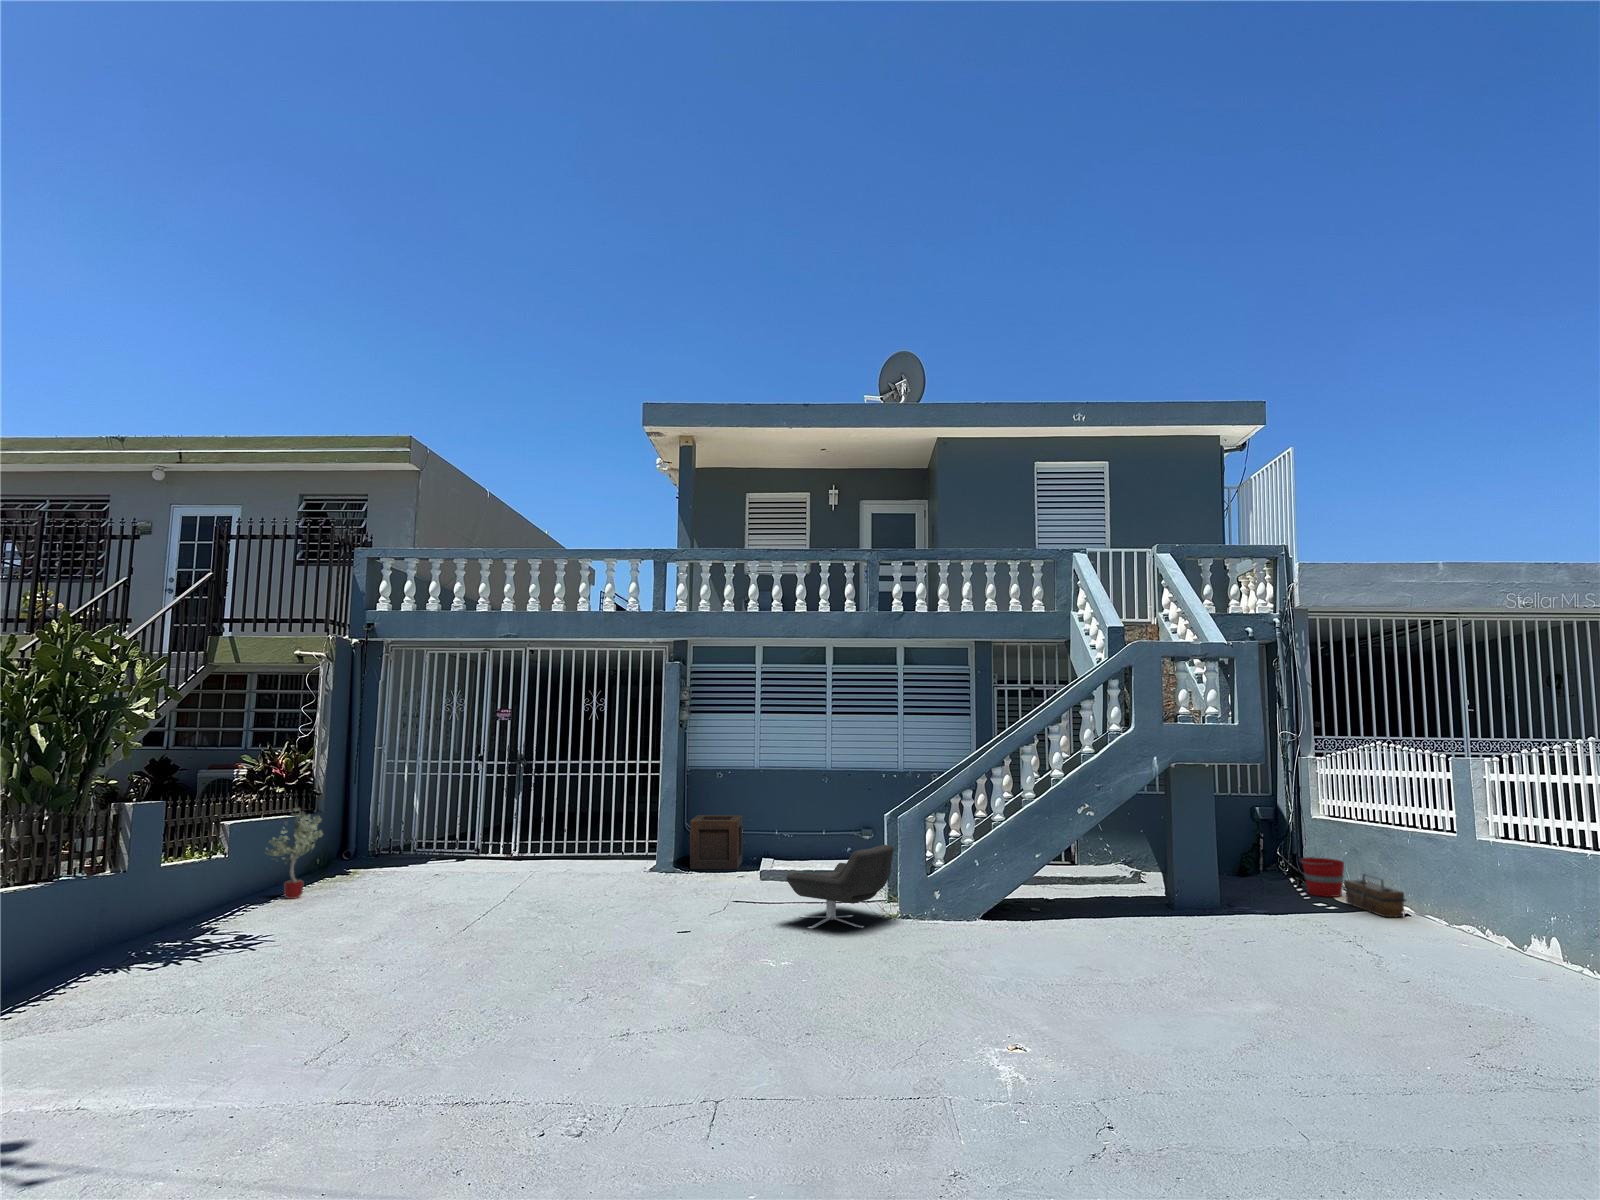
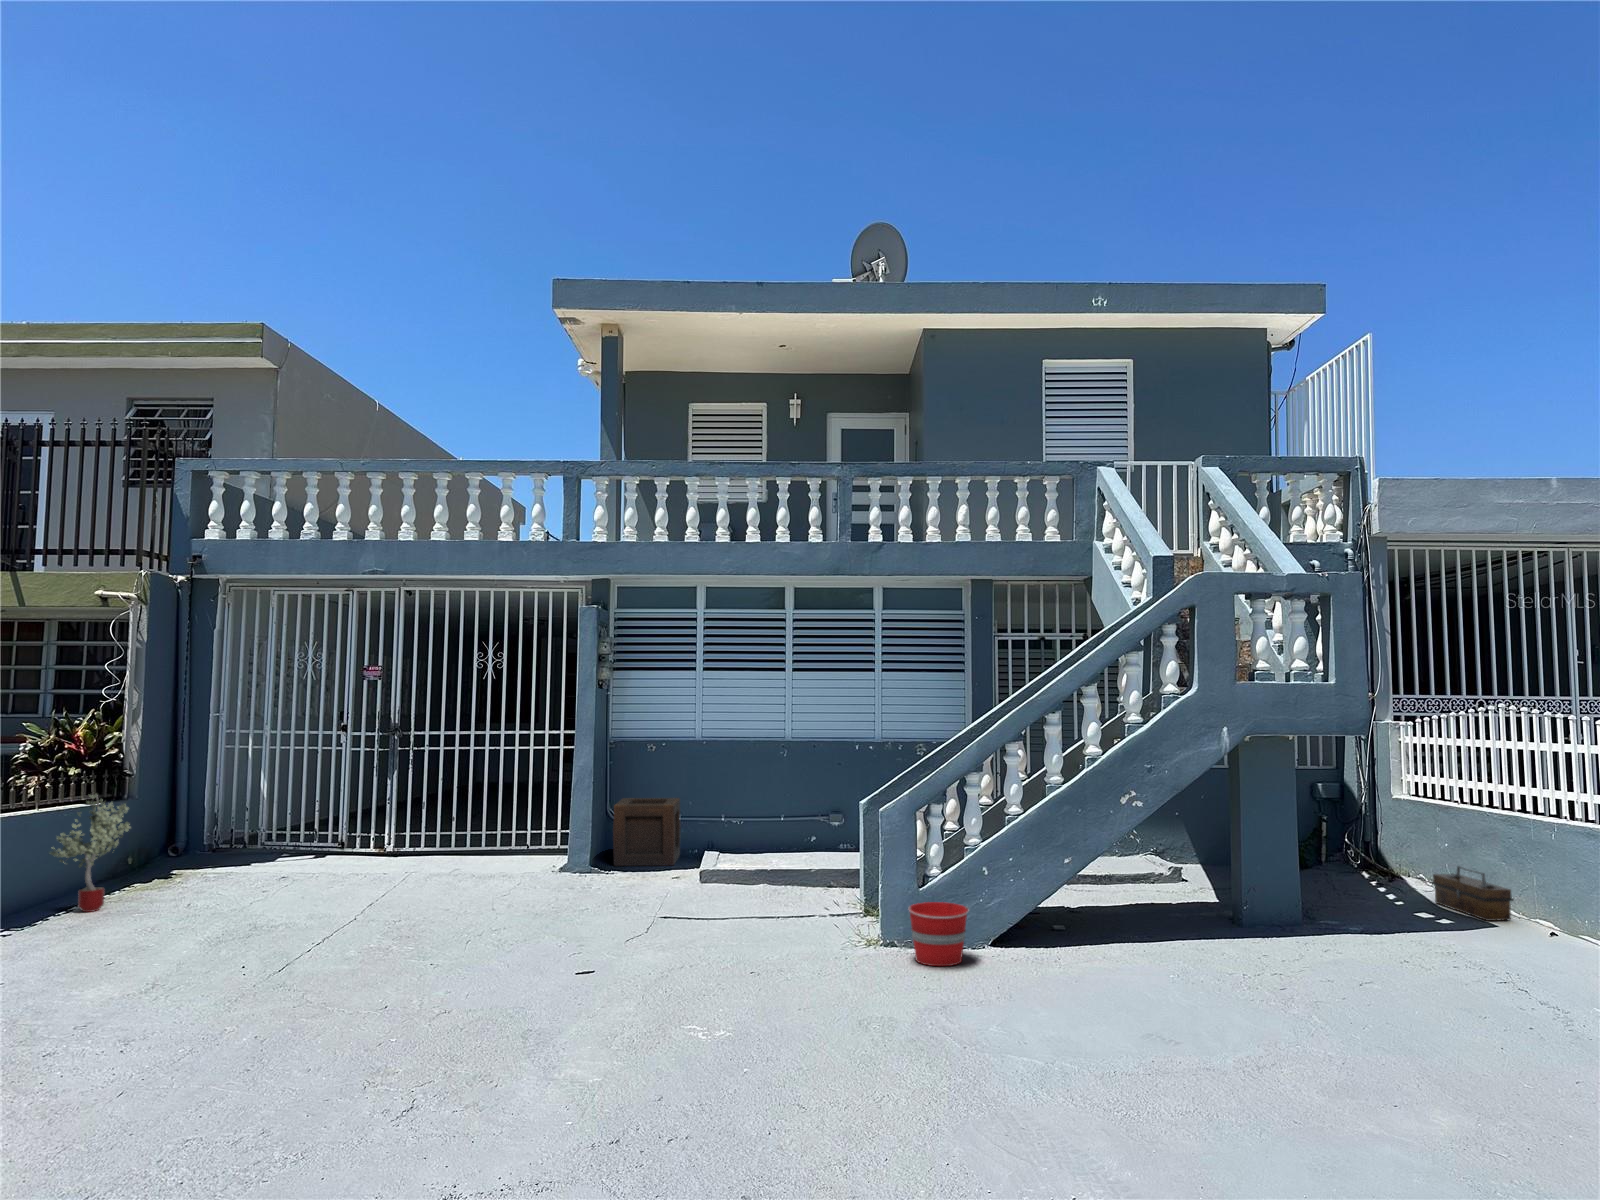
lounge chair: present [787,845,894,928] -> none [737,836,875,945]
bucket: present [1301,857,1344,897] -> present [908,902,969,966]

